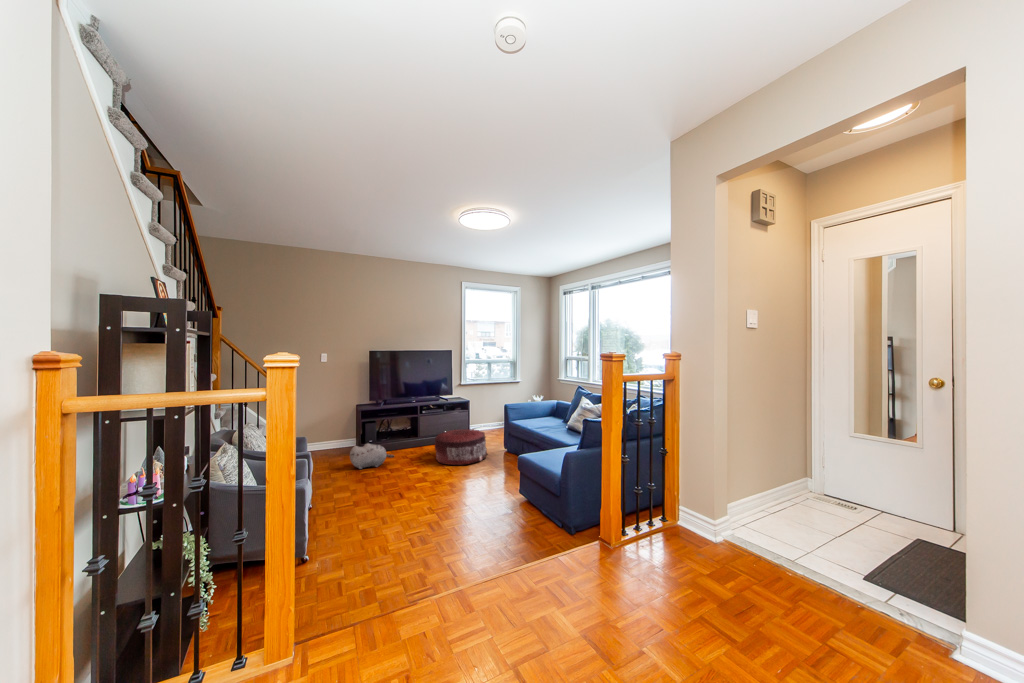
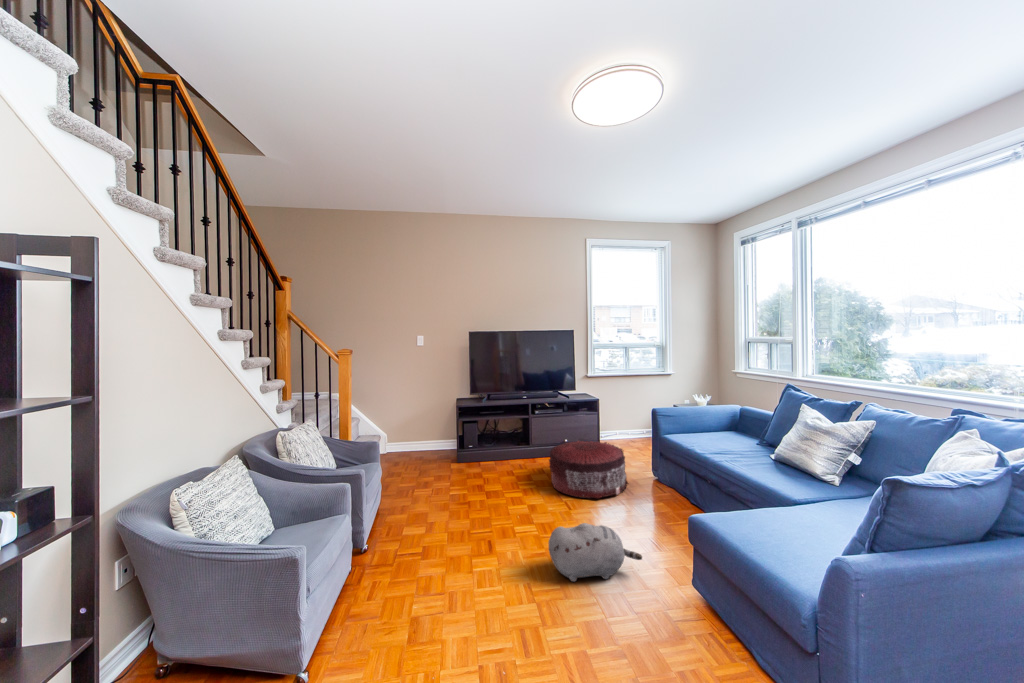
plush toy: present [350,443,394,469] -> present [548,523,642,582]

